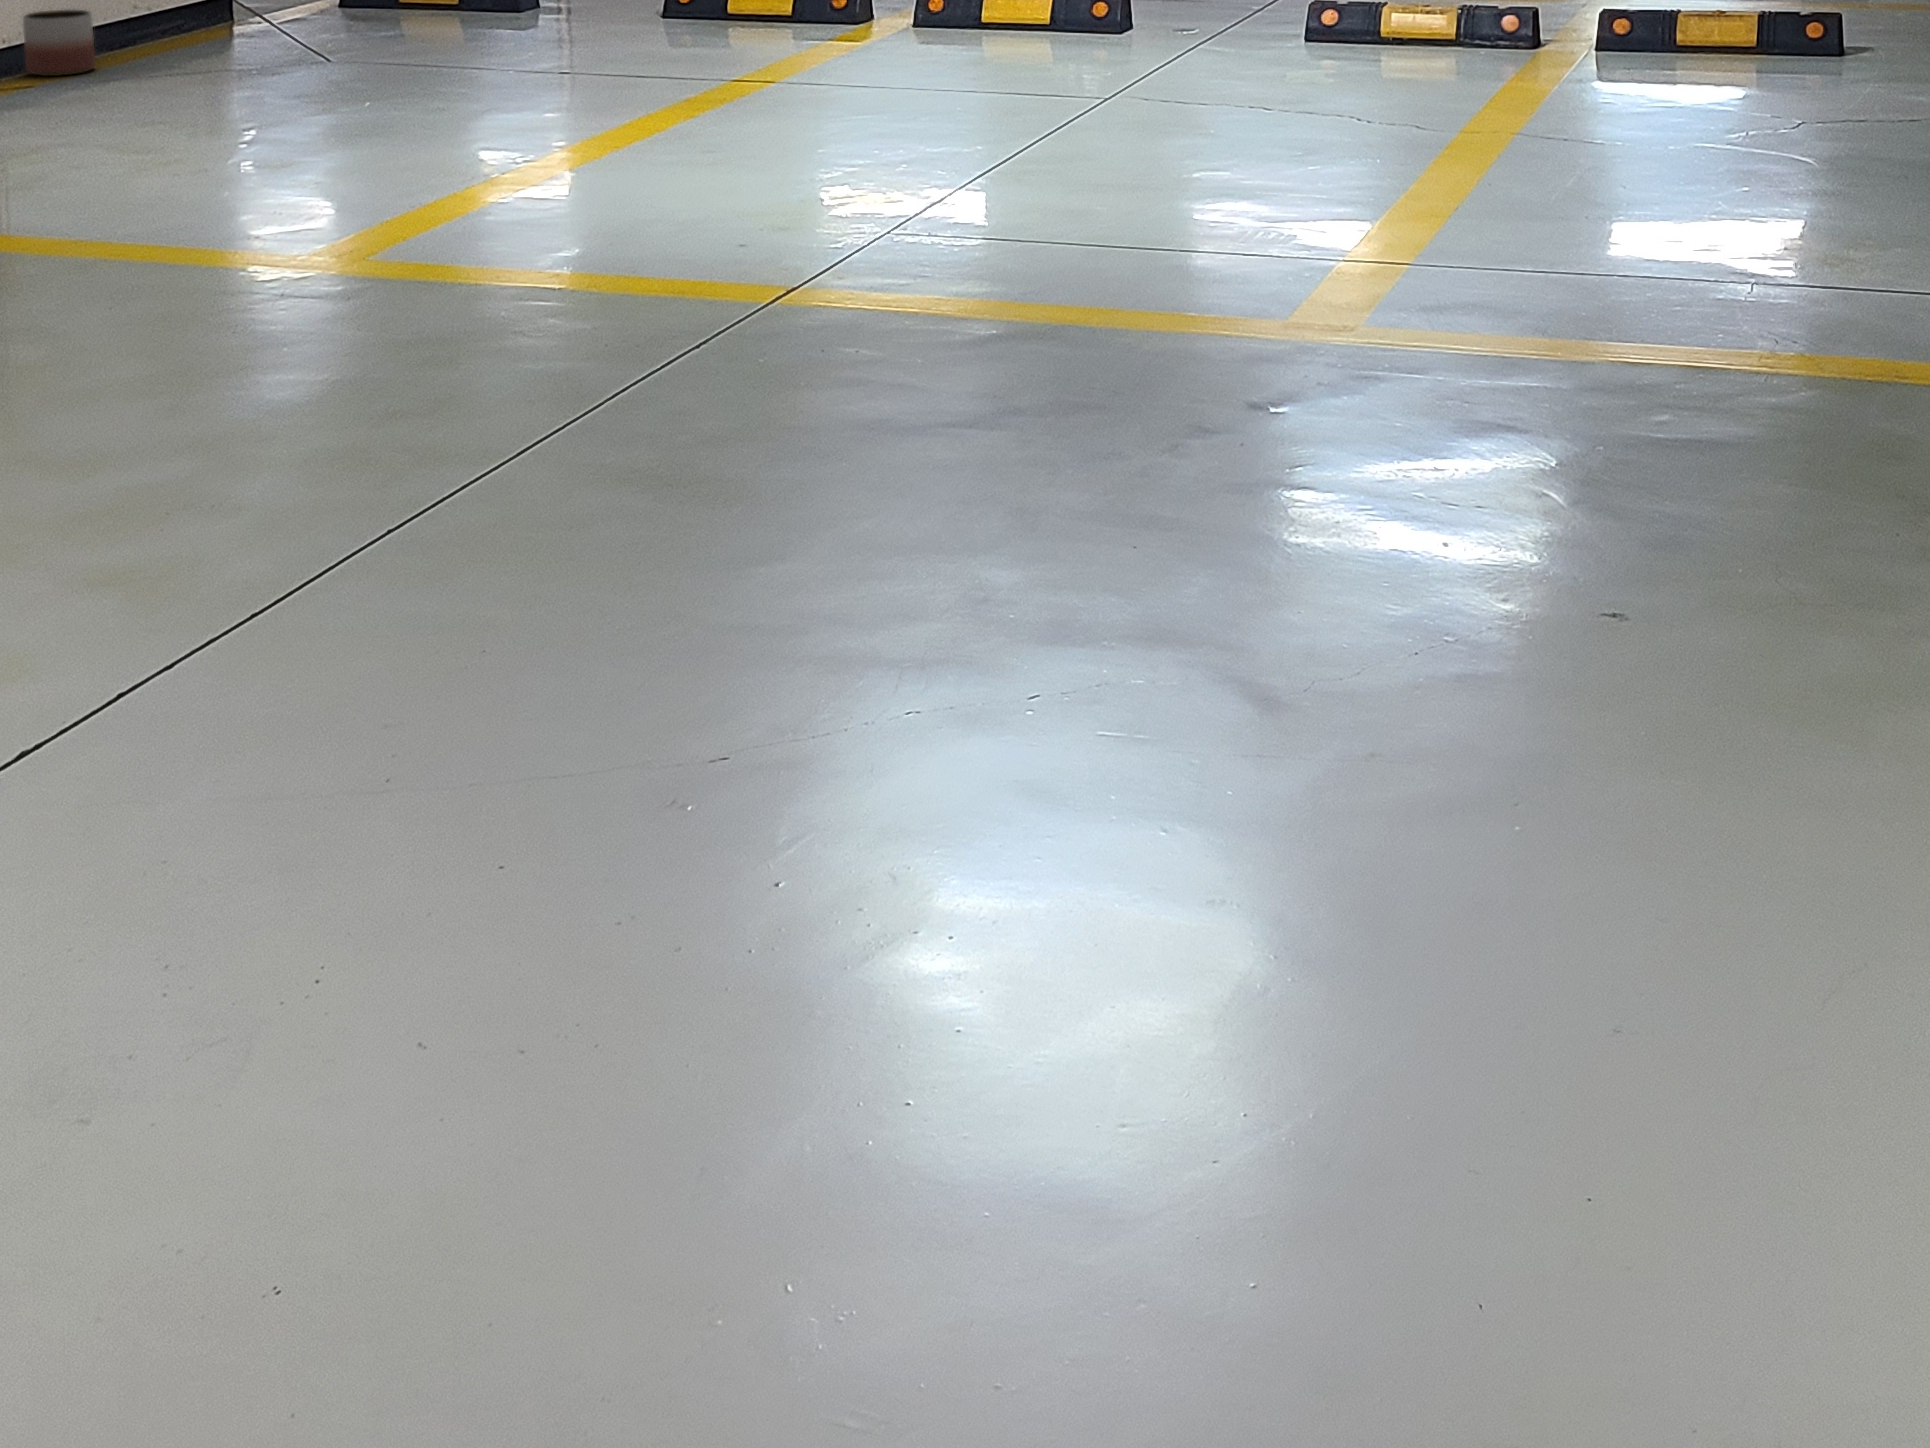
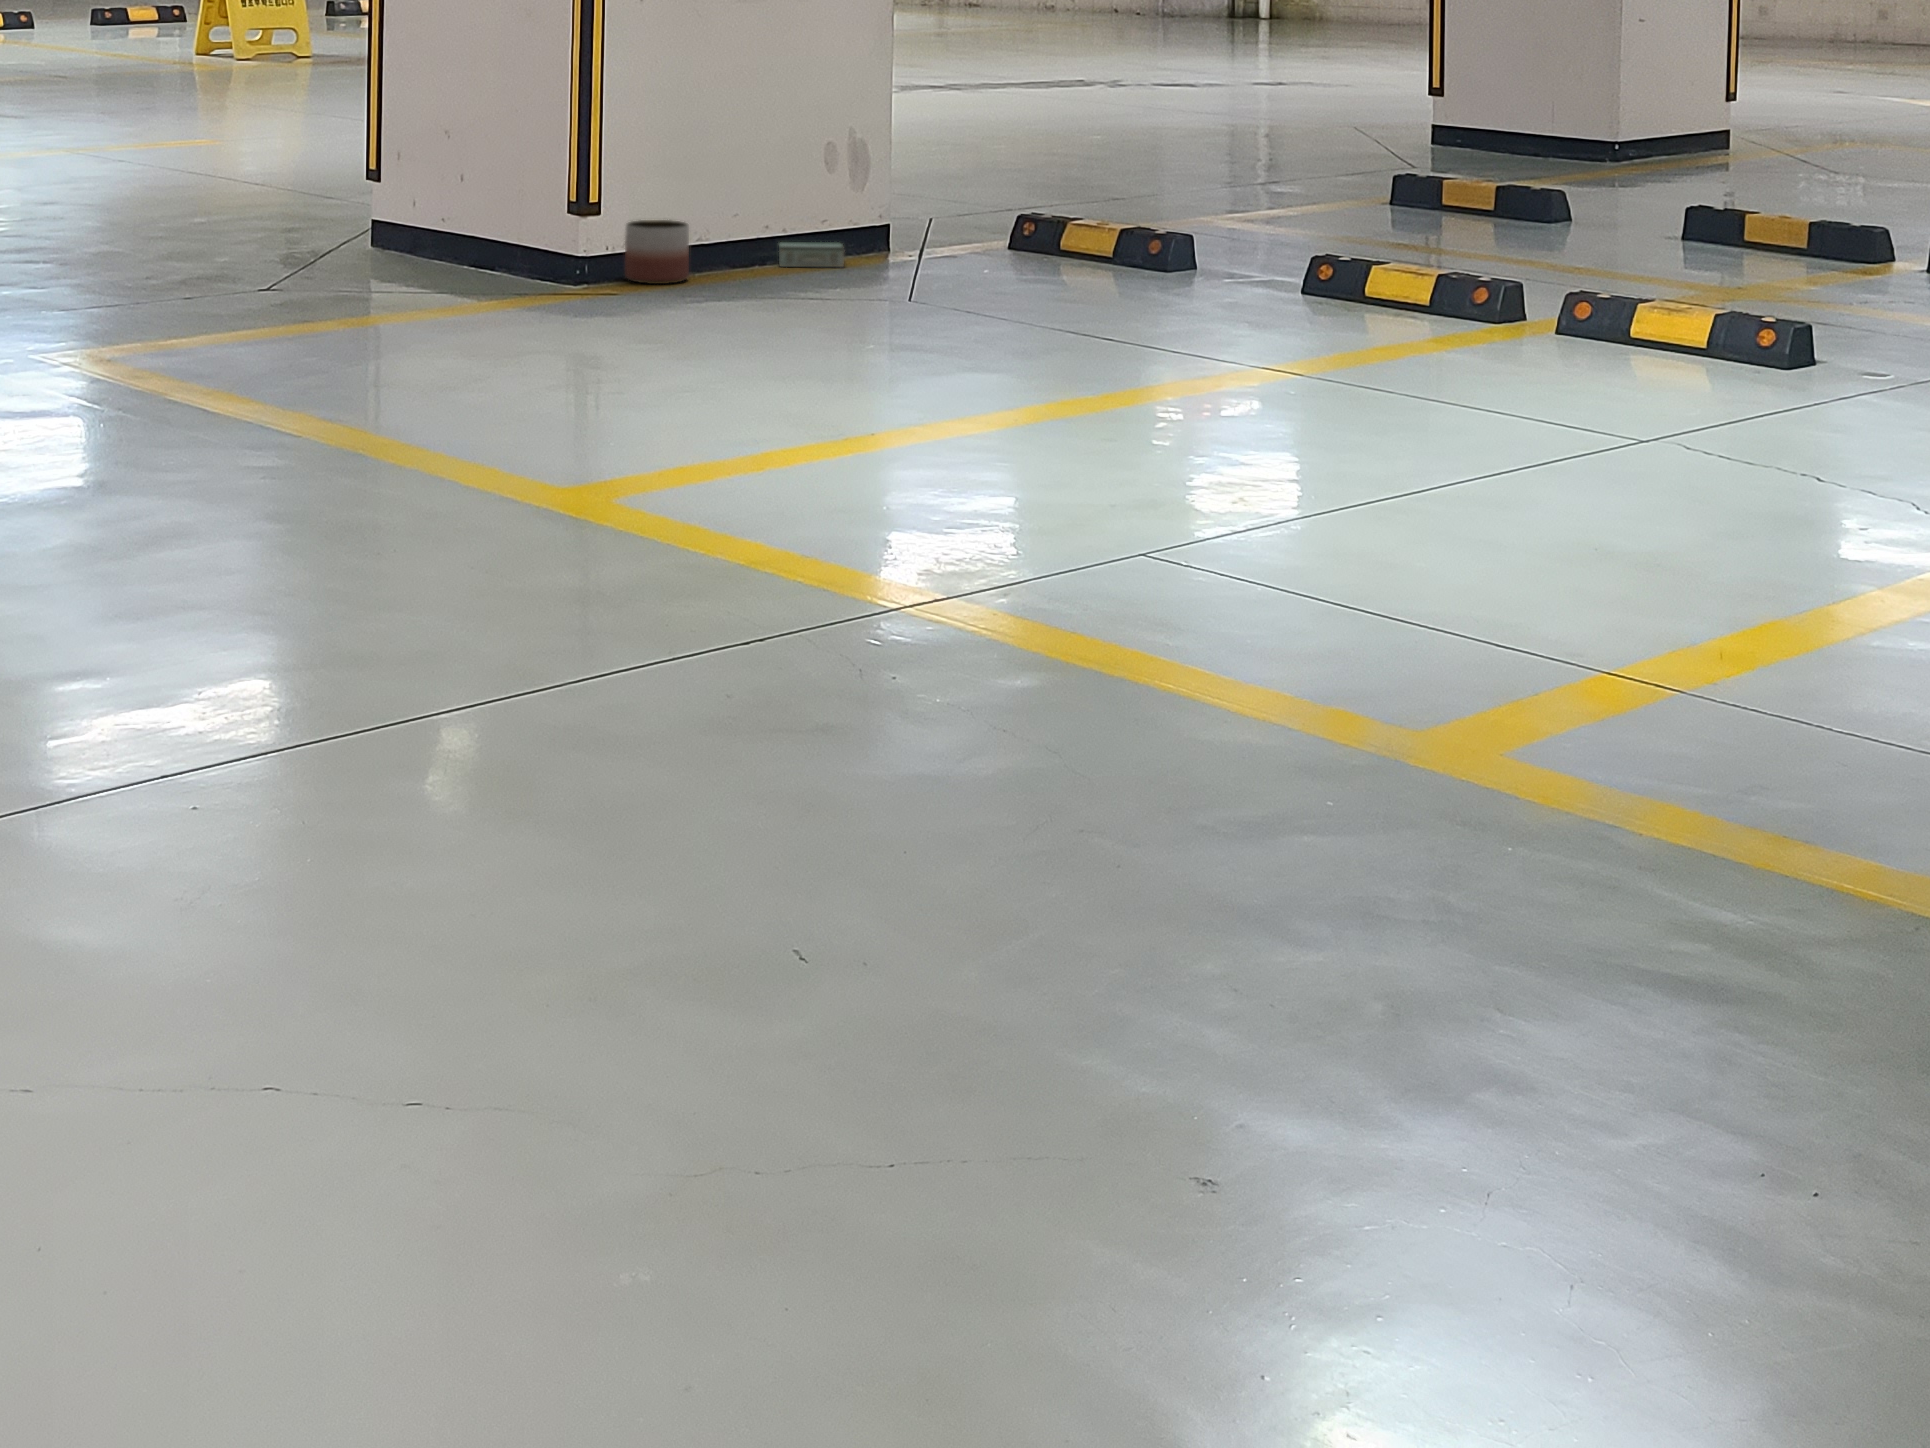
toolbox: none [147,16,226,46] -> present [779,242,844,267]

